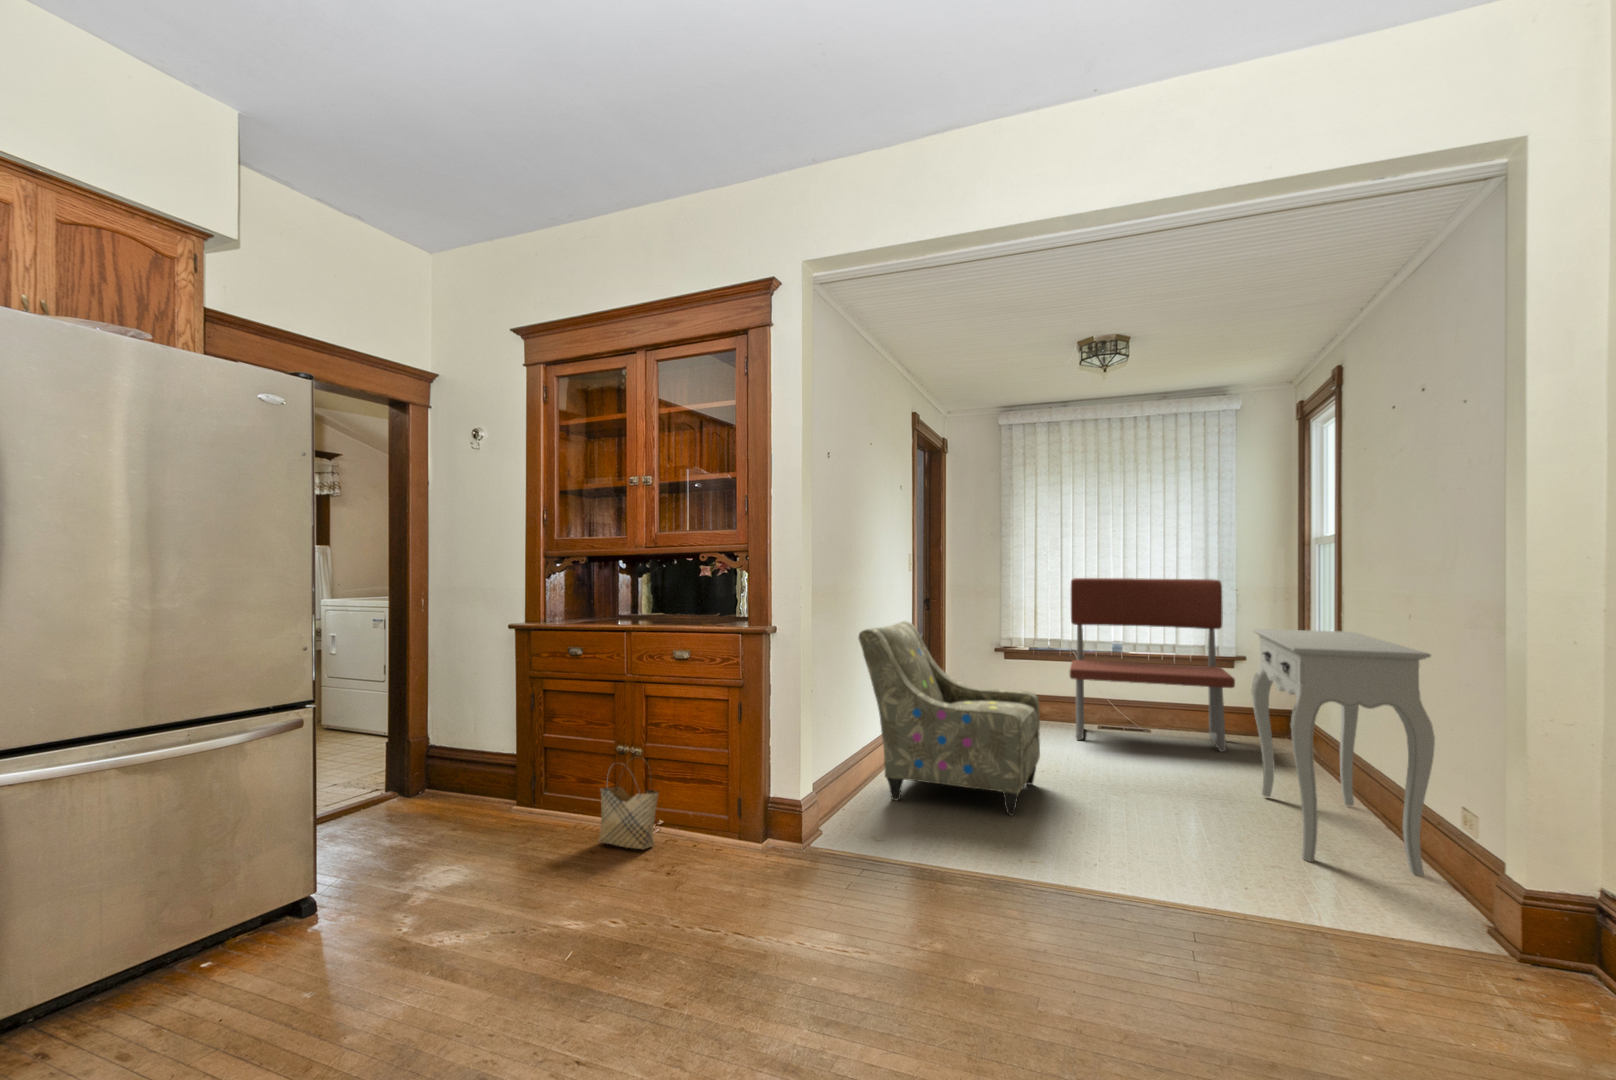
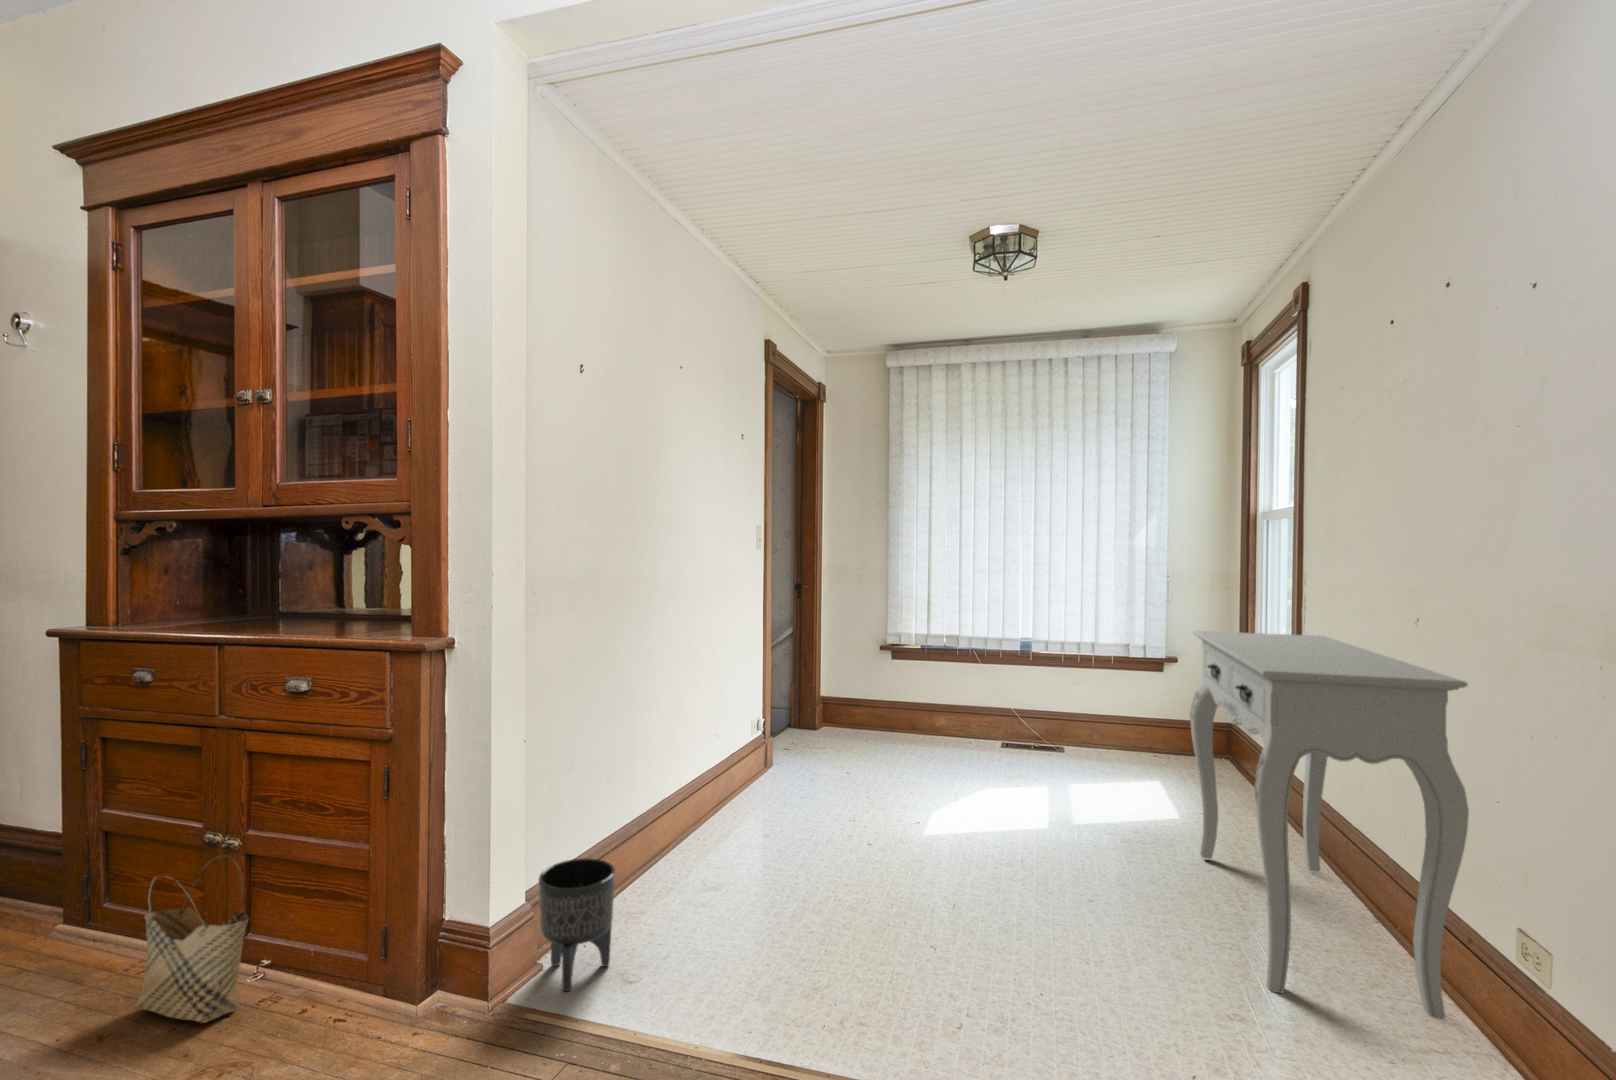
bench: present [1070,578,1235,752] -> none [963,560,1166,781]
armchair: present [858,621,1040,816] -> none [645,619,910,911]
planter: none [820,769,867,846] -> present [539,858,615,991]

